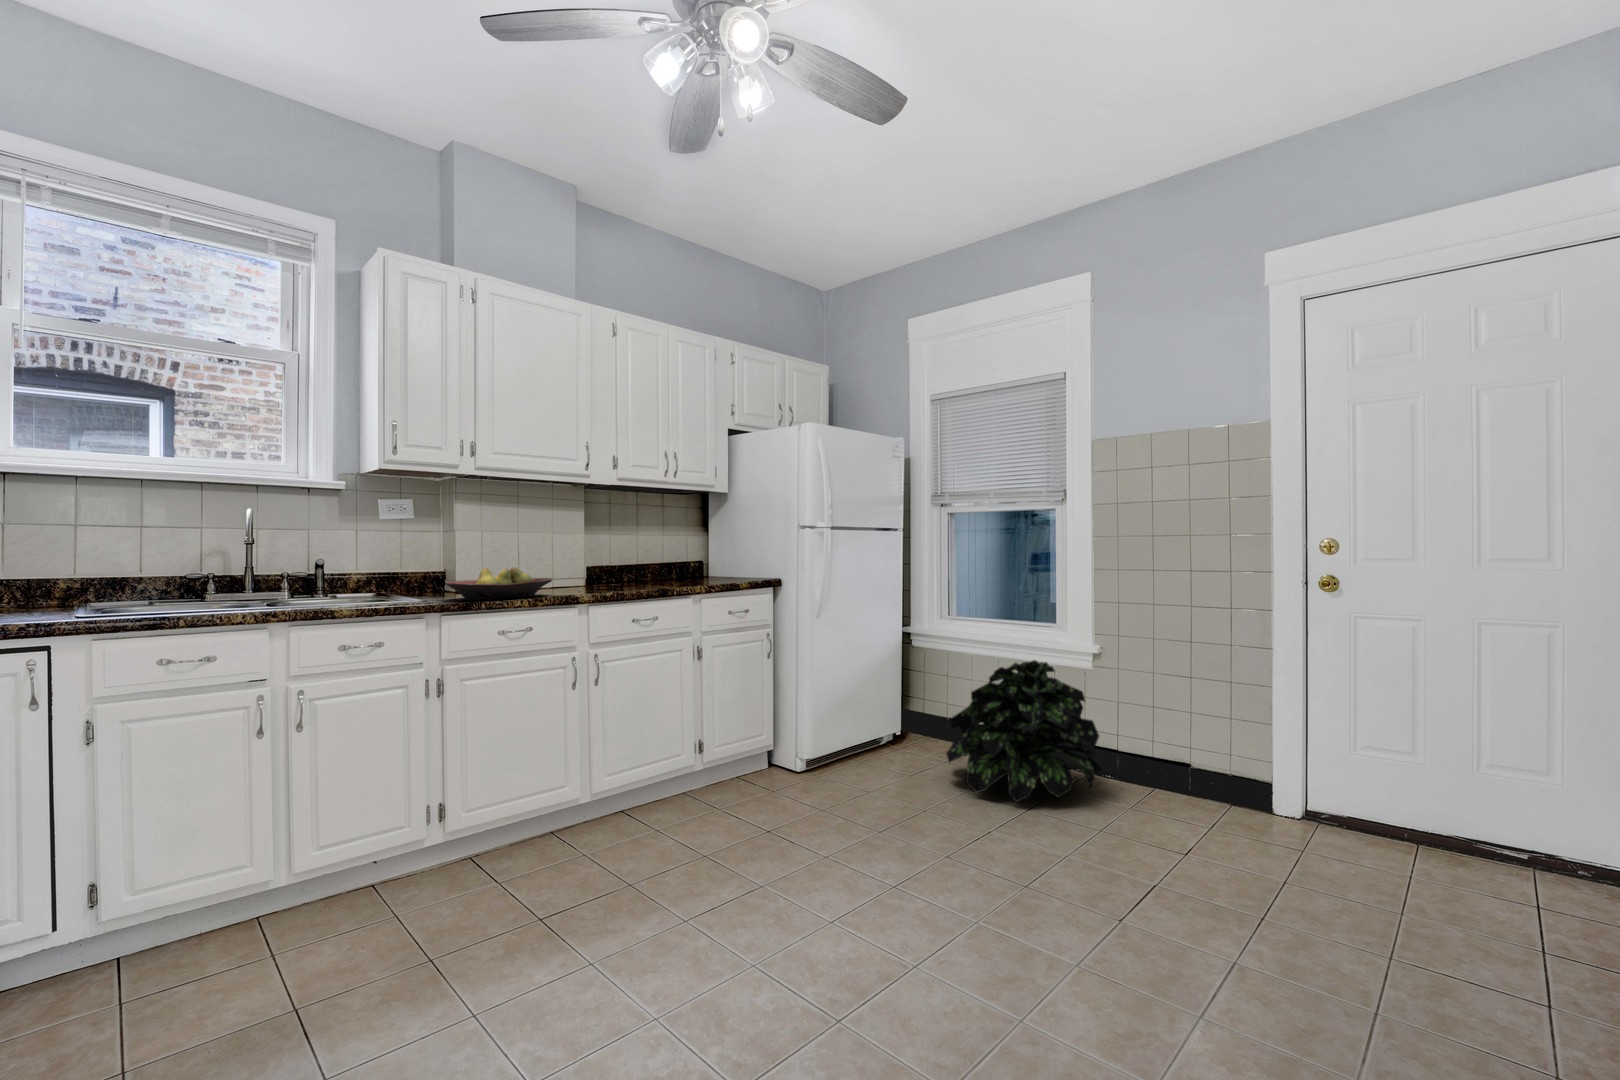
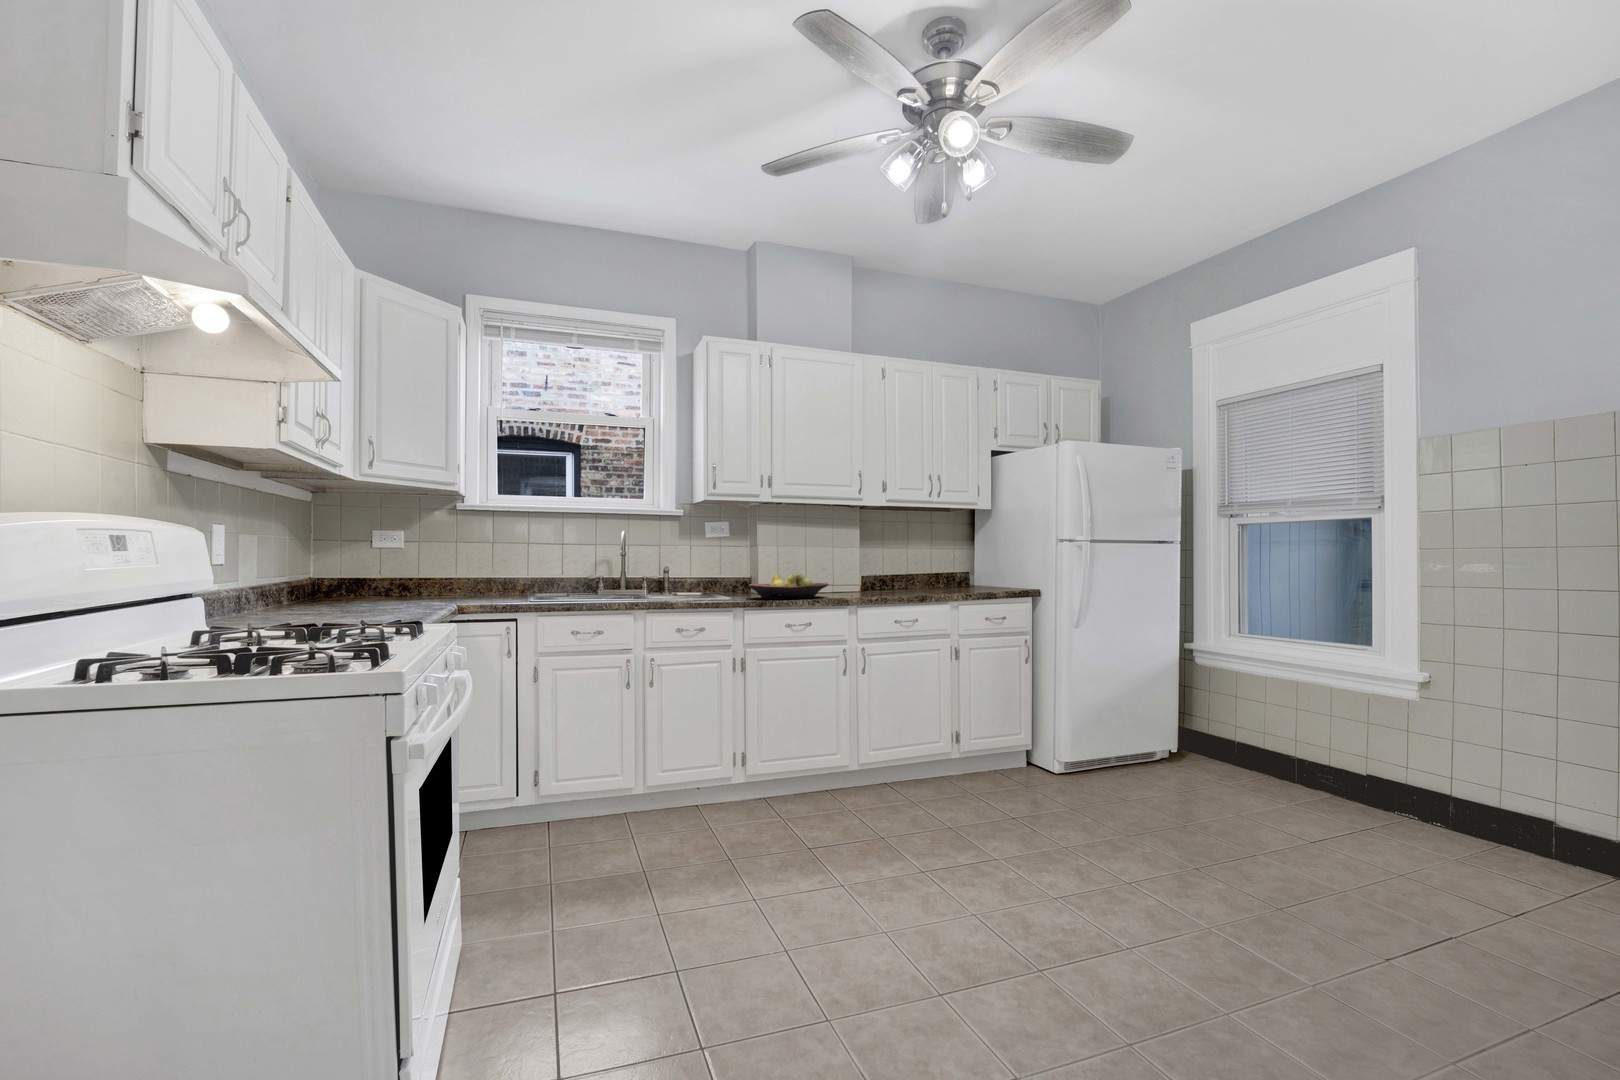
potted plant: present [946,660,1102,802] -> none [1213,684,1408,835]

